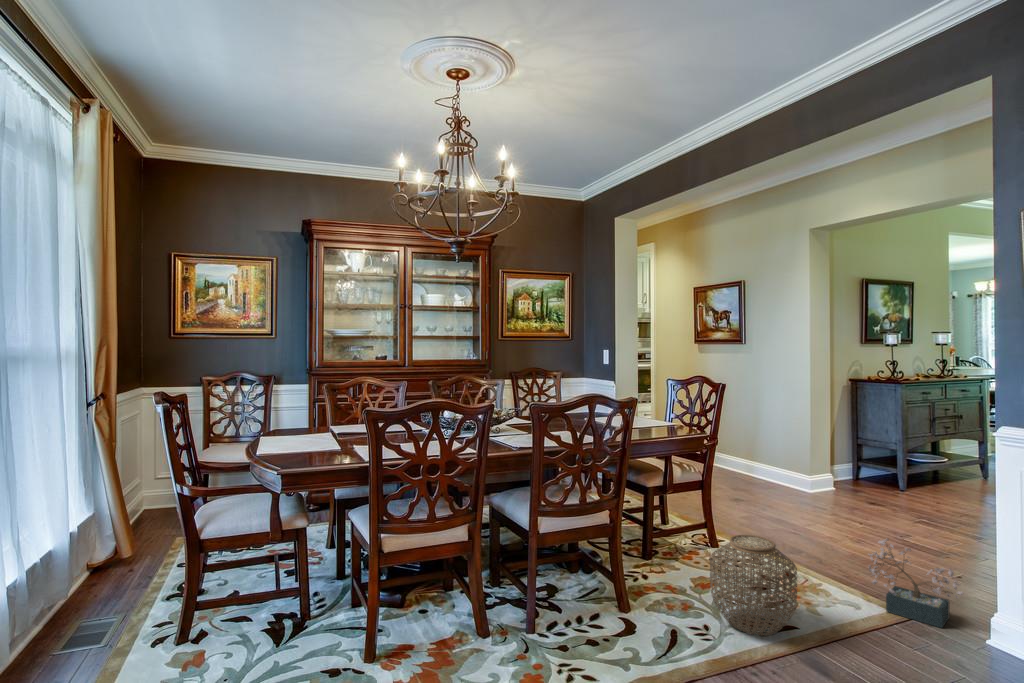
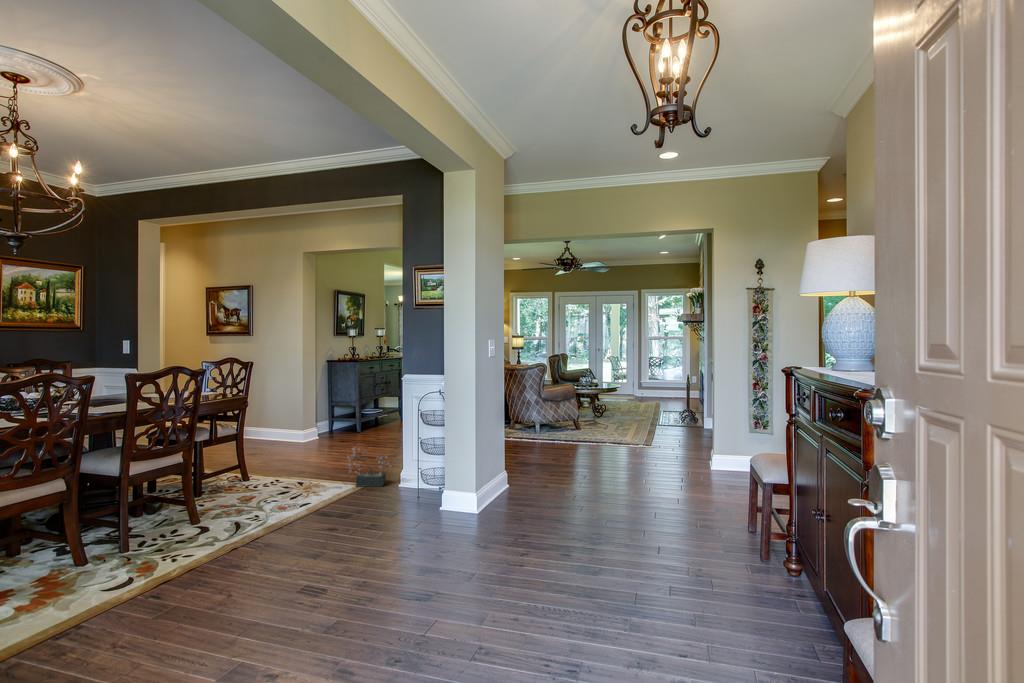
woven basket: present [710,535,797,635] -> none [258,454,312,513]

